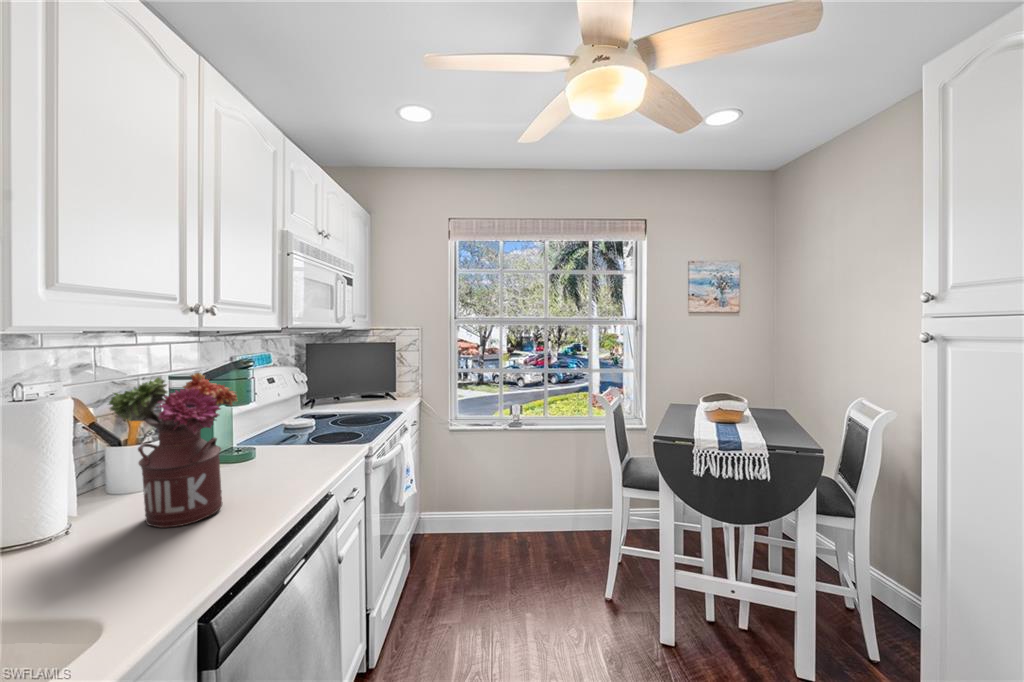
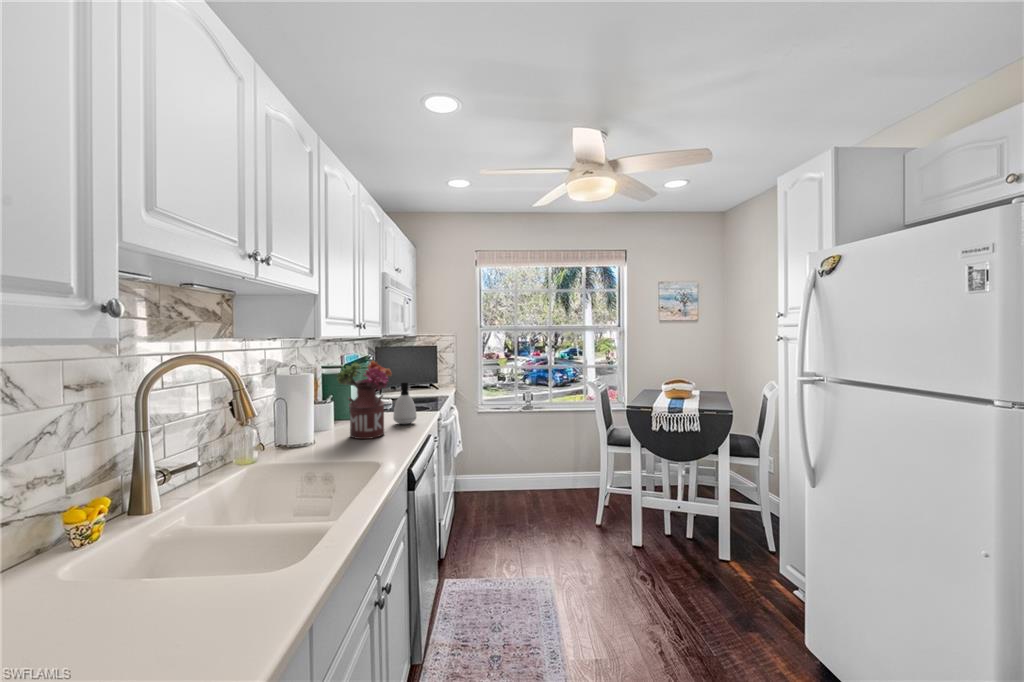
soap dispenser: none [265,406,307,479] -> present [393,382,416,424]

